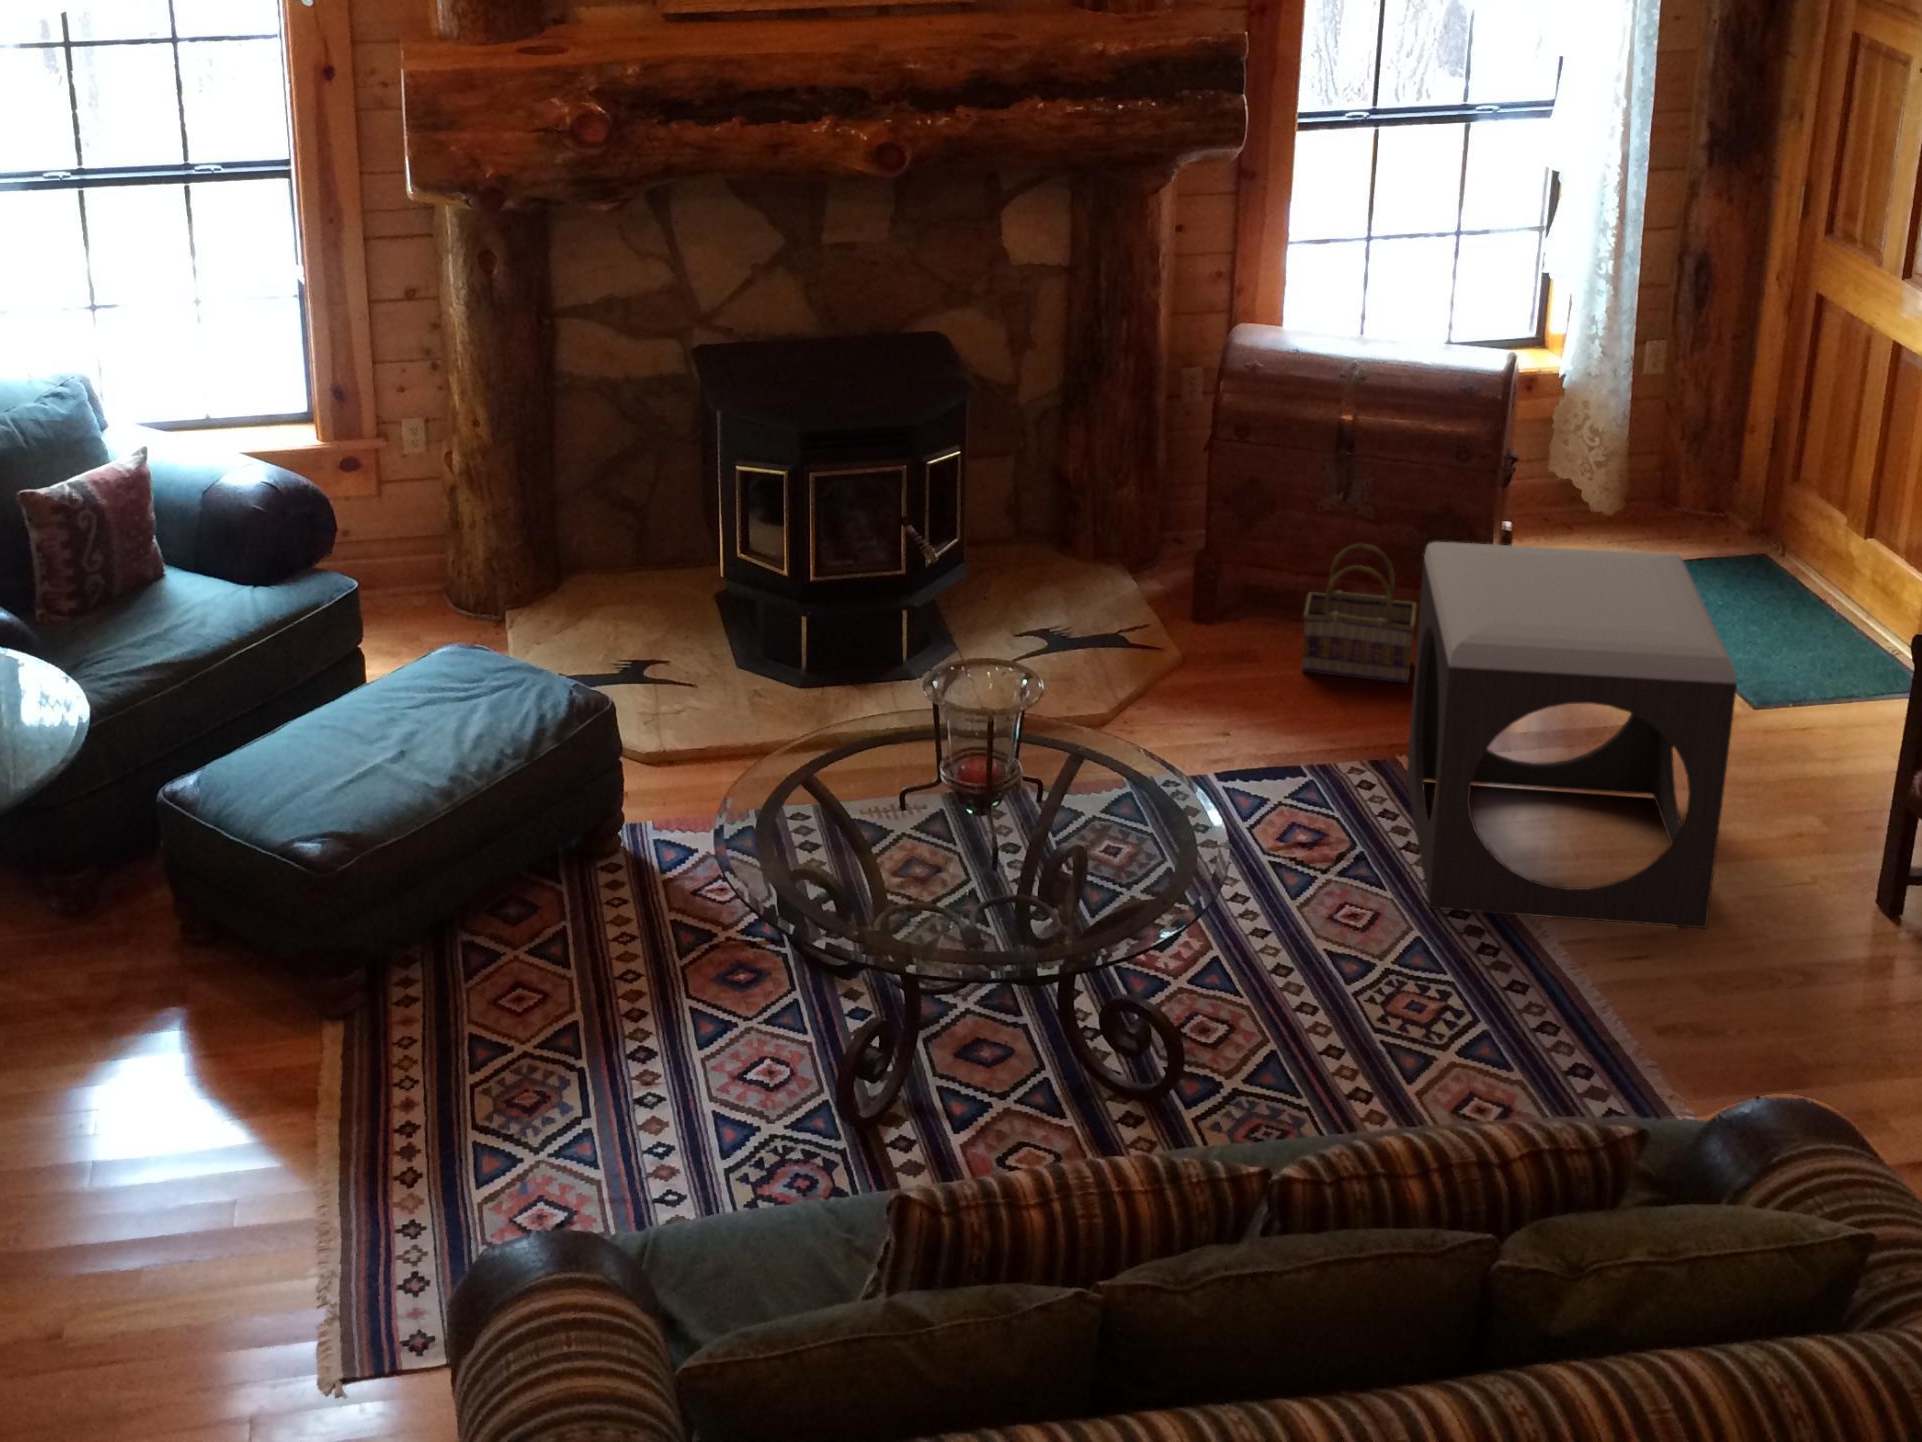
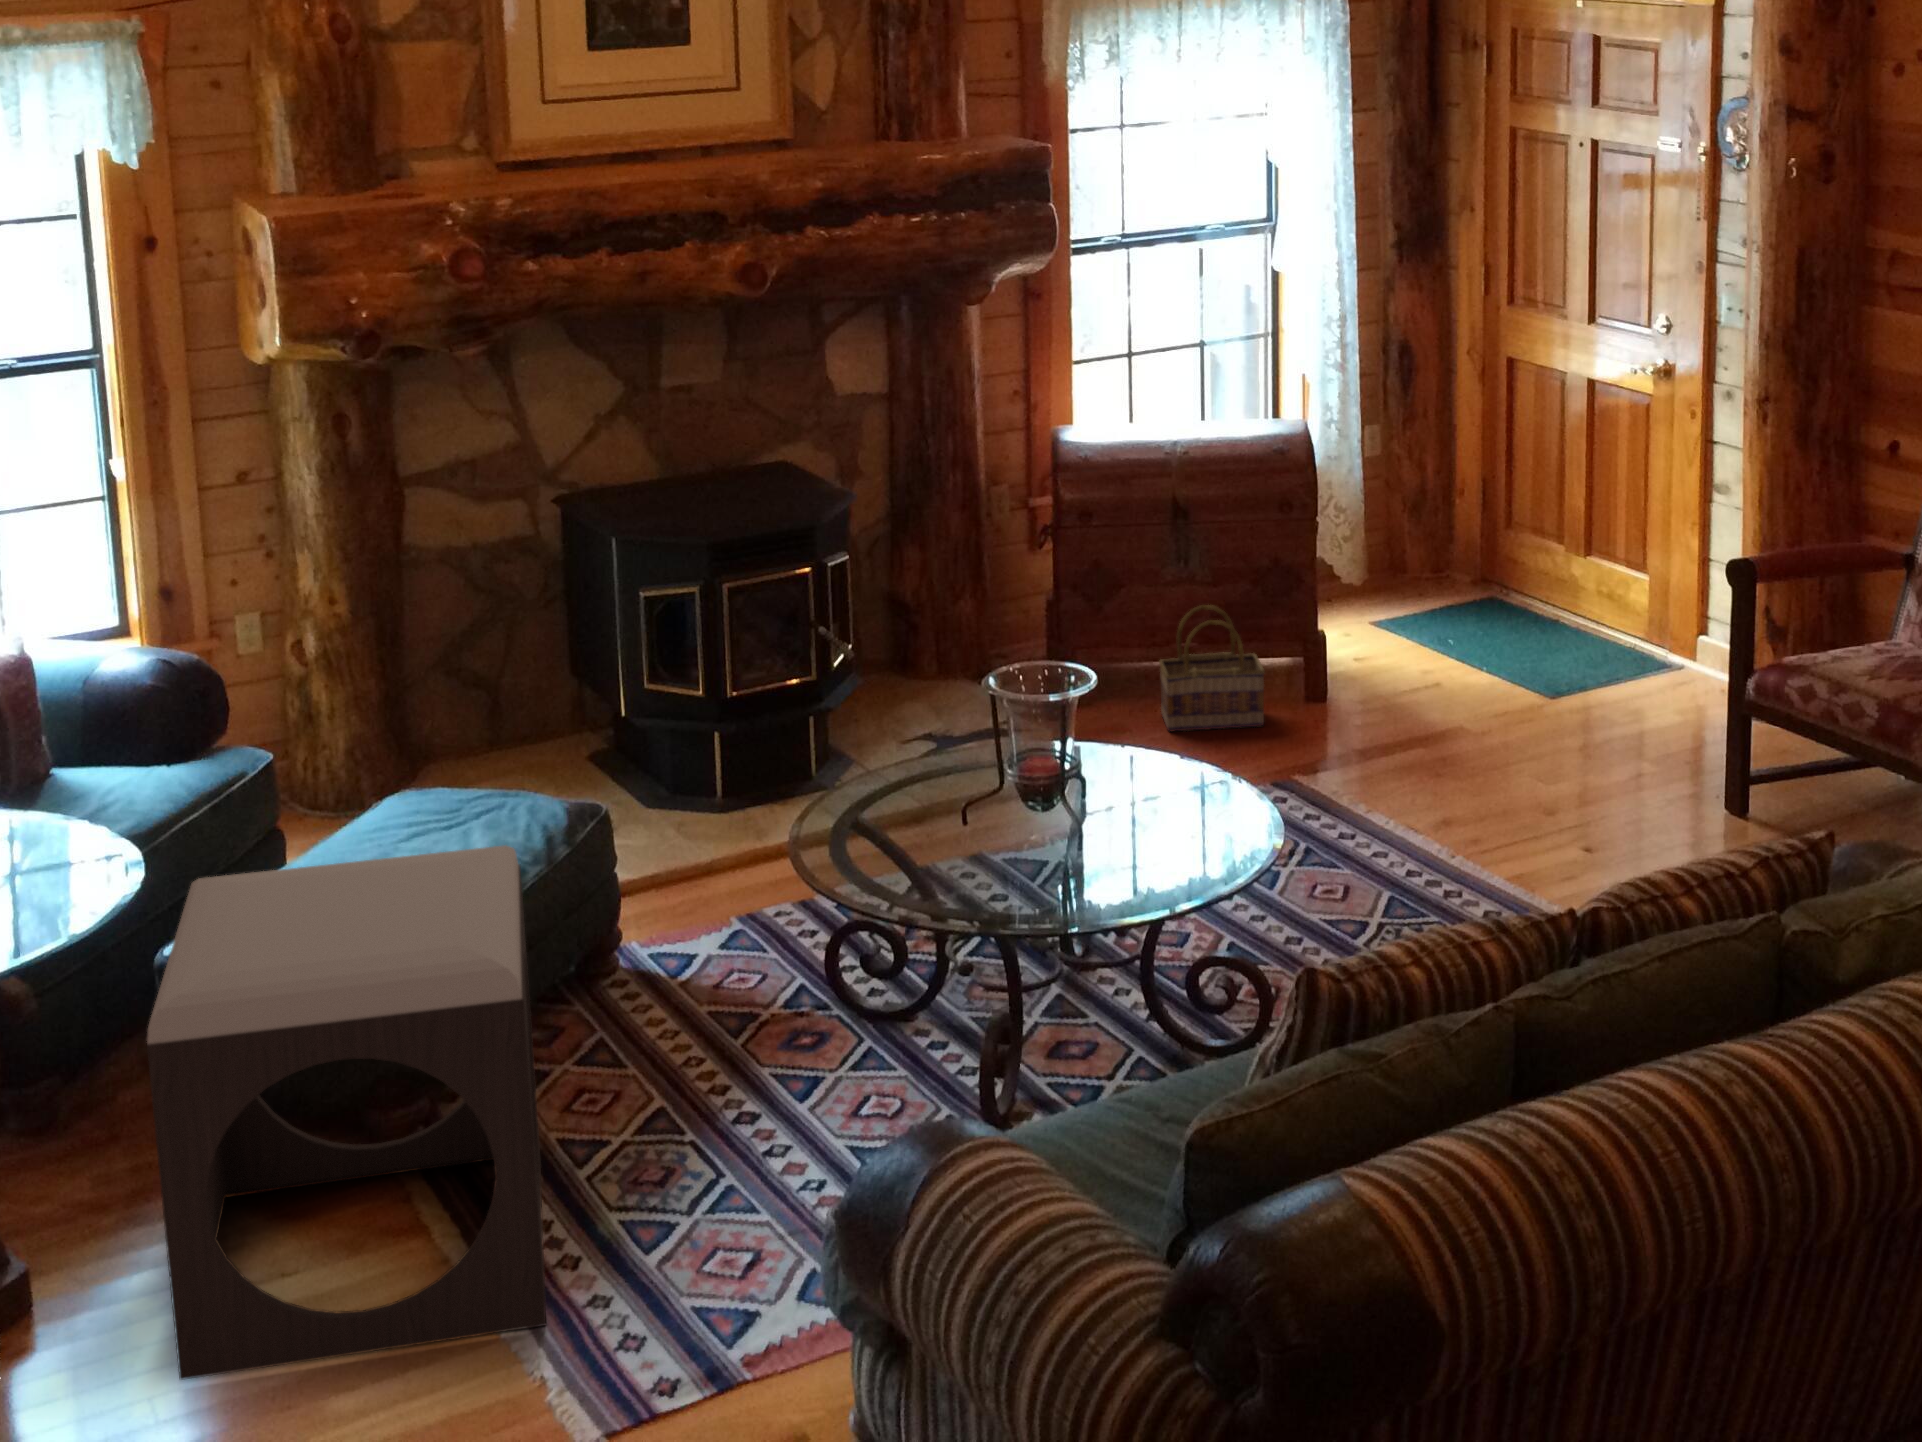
footstool: present [1406,542,1737,928] -> present [147,845,546,1380]

